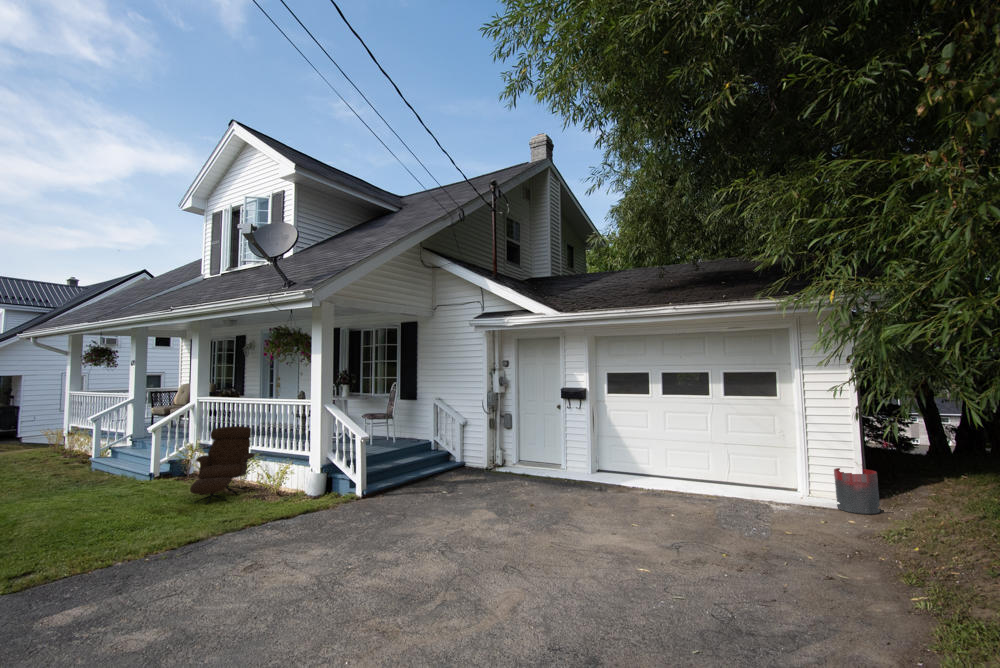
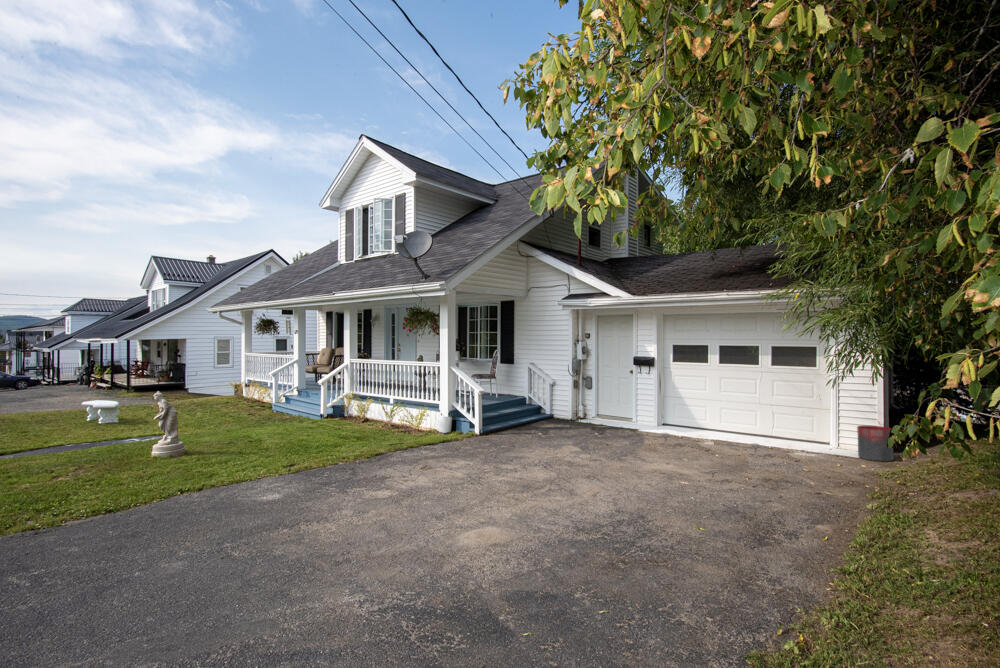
lounge chair: present [190,426,255,504] -> none [358,381,397,436]

